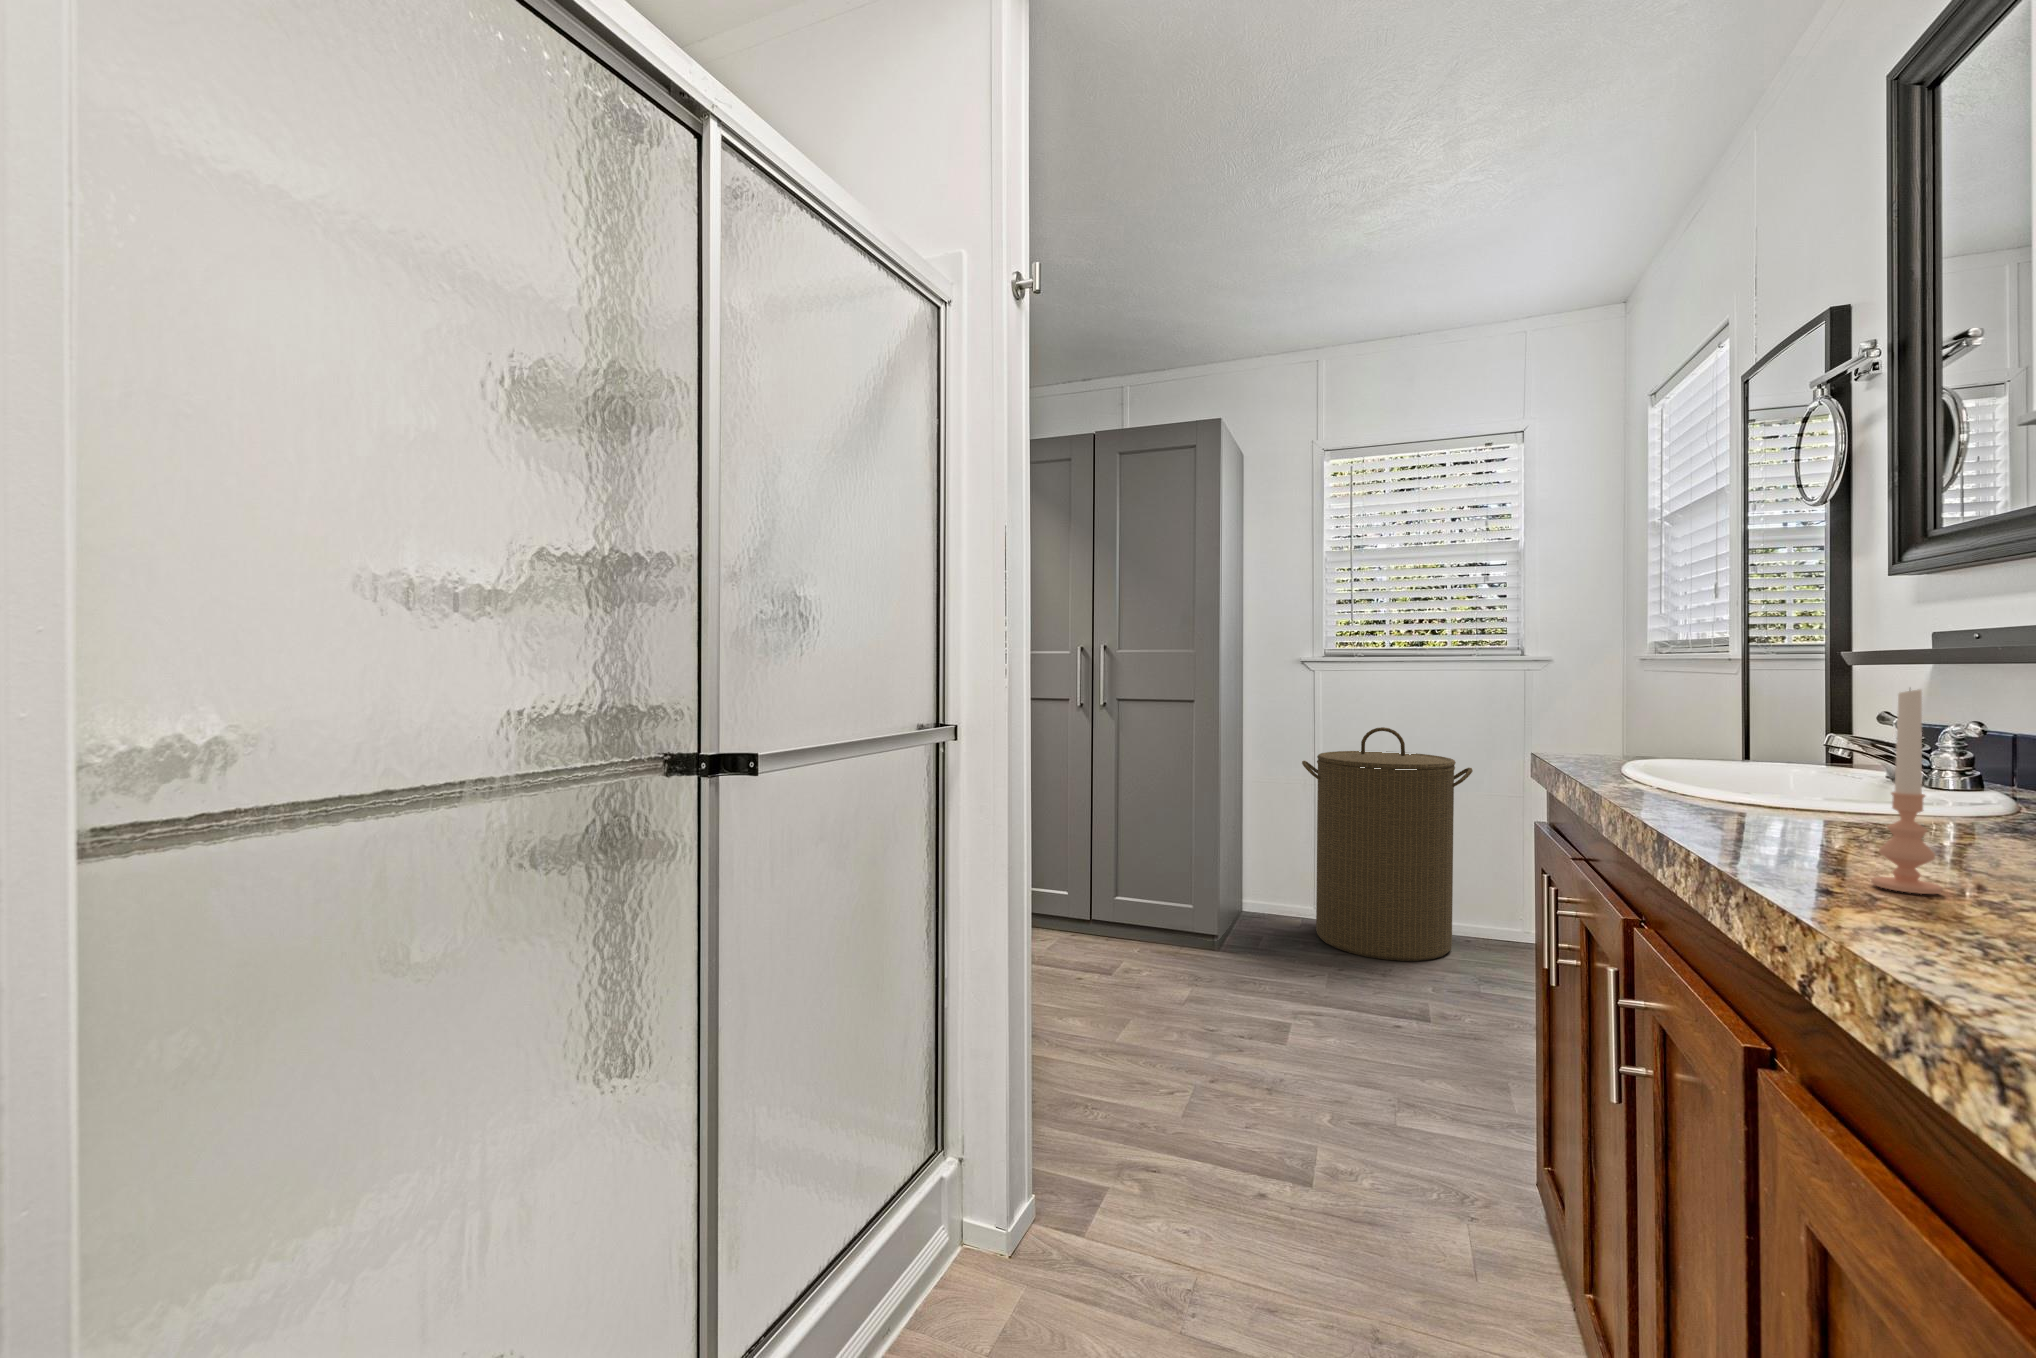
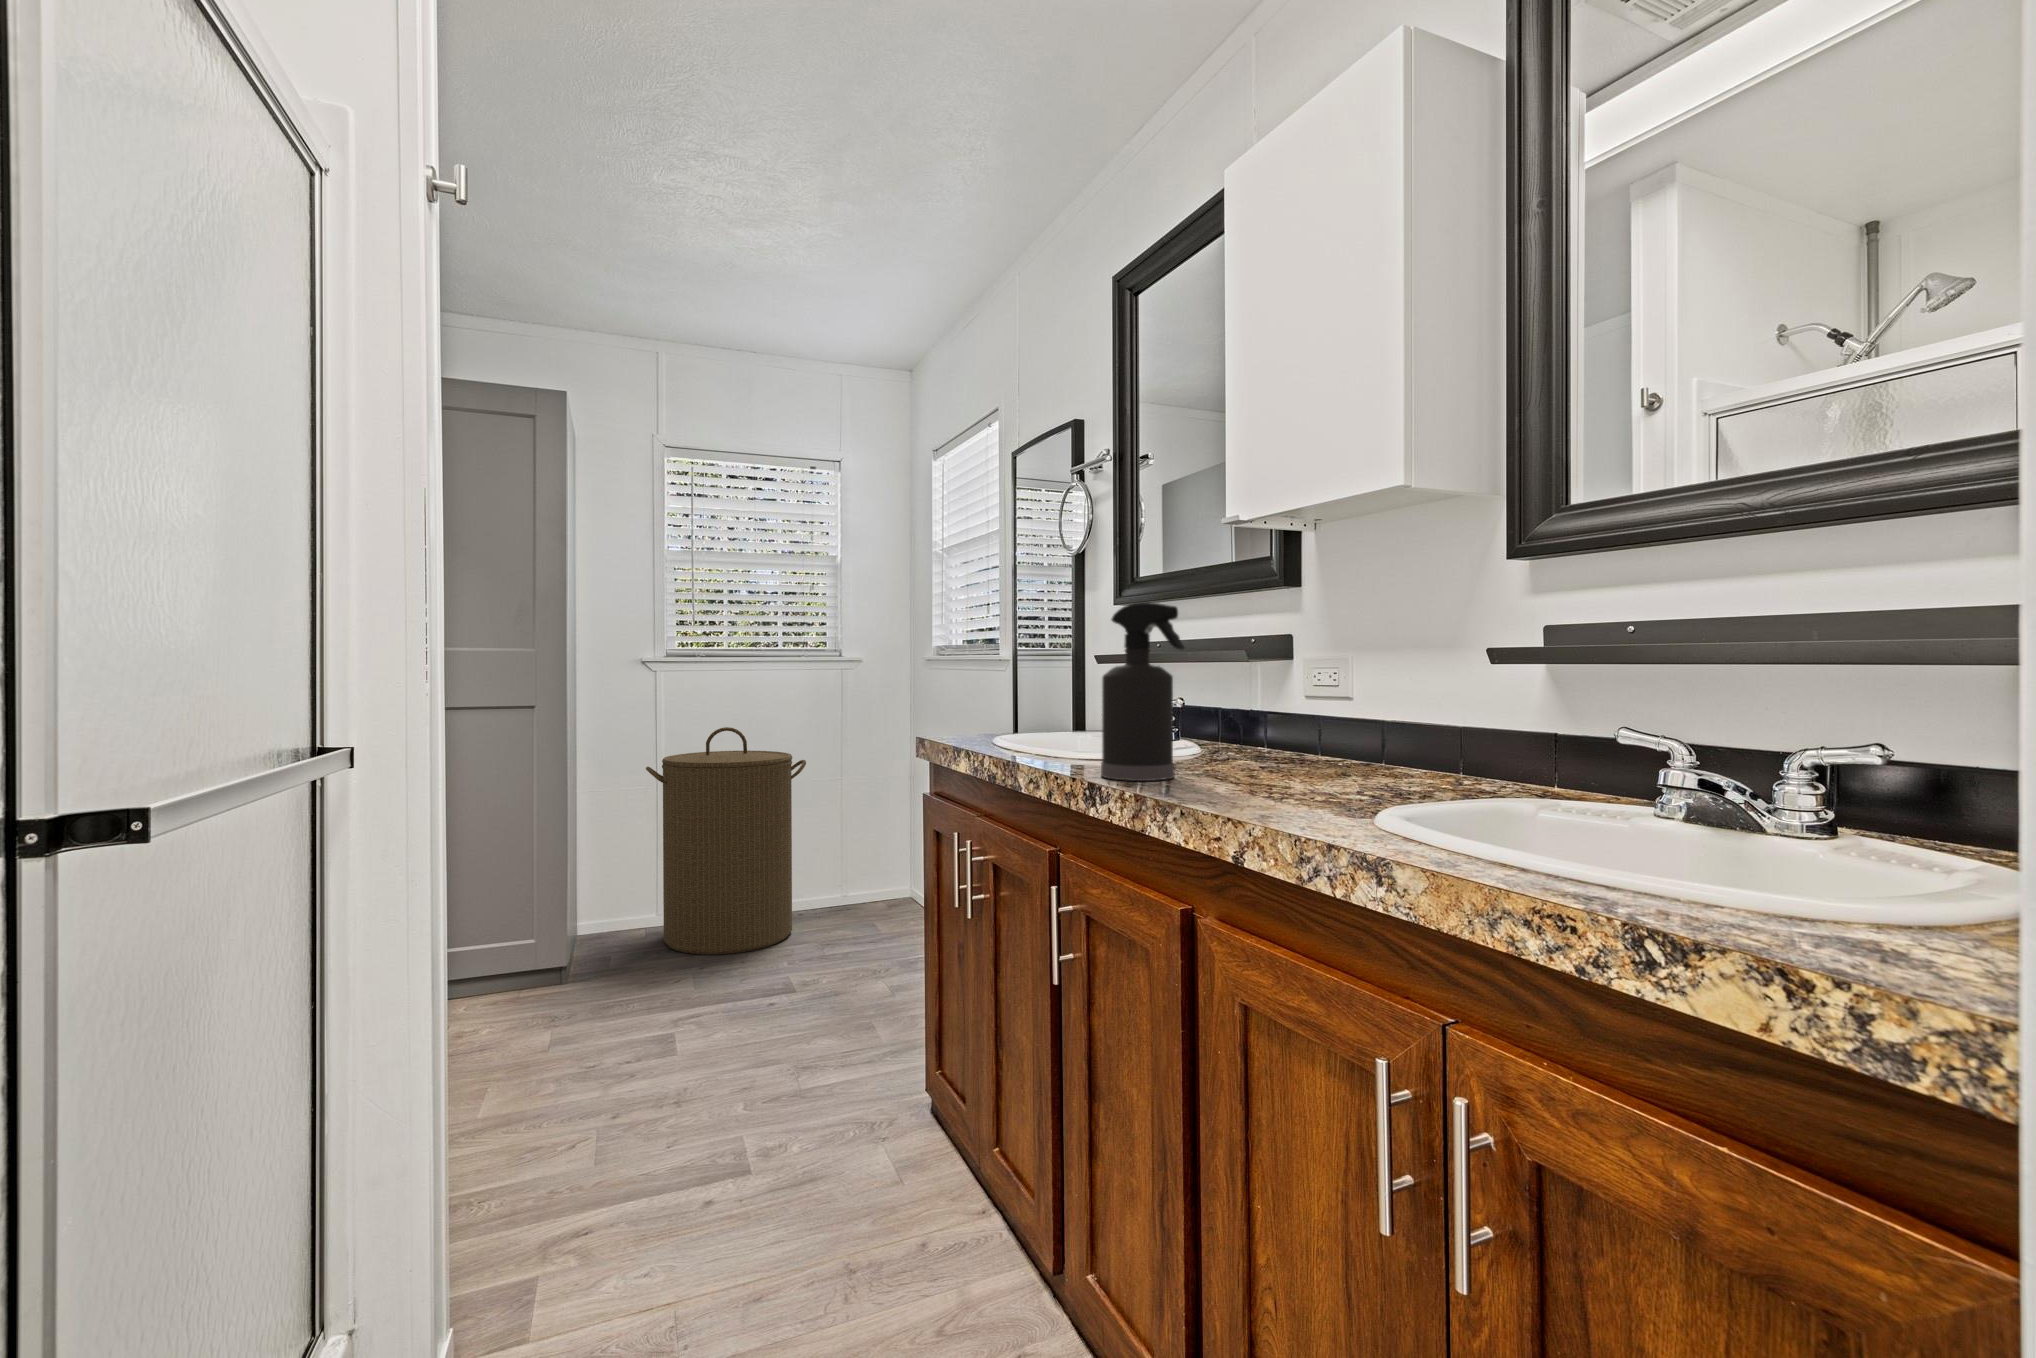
spray bottle: none [1704,576,1864,844] -> present [1101,602,1184,781]
candle: present [1871,689,1943,894] -> none [1222,674,1253,798]

